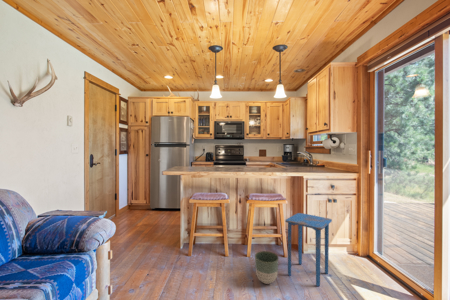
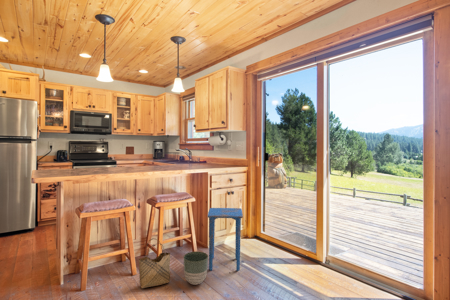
woven basket: none [221,230,248,272] -> present [139,238,170,288]

